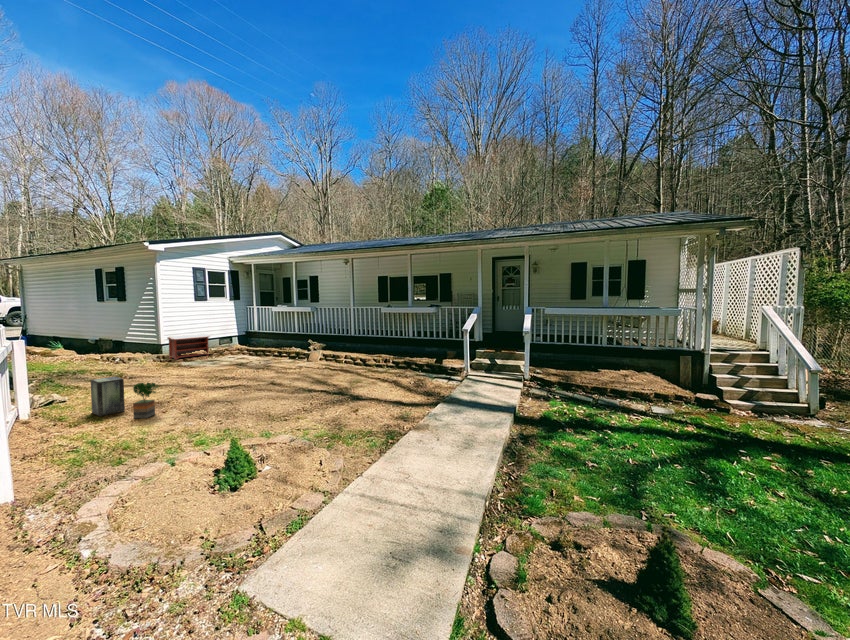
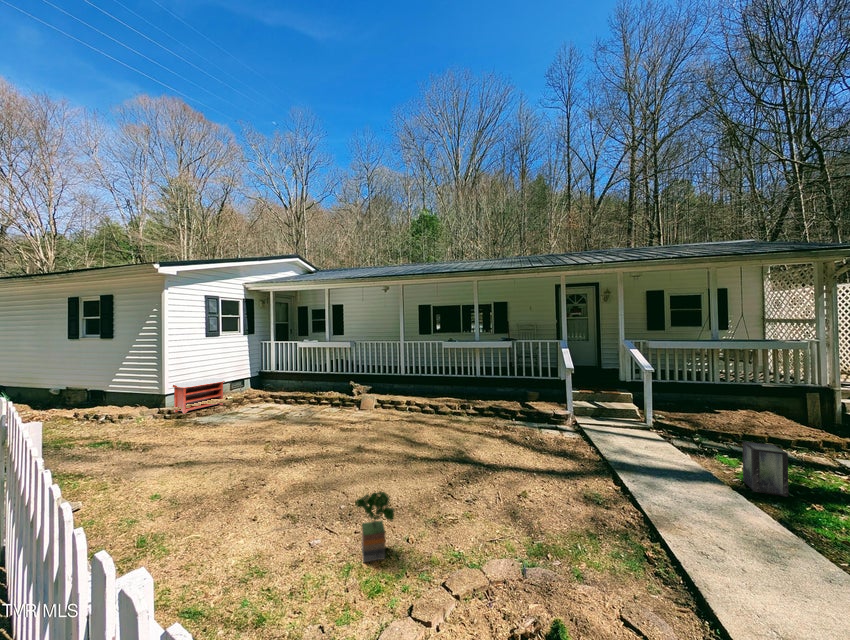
storage box: present [91,377,125,416] -> present [742,442,788,497]
potted tree: present [133,383,158,418] -> present [355,491,394,562]

